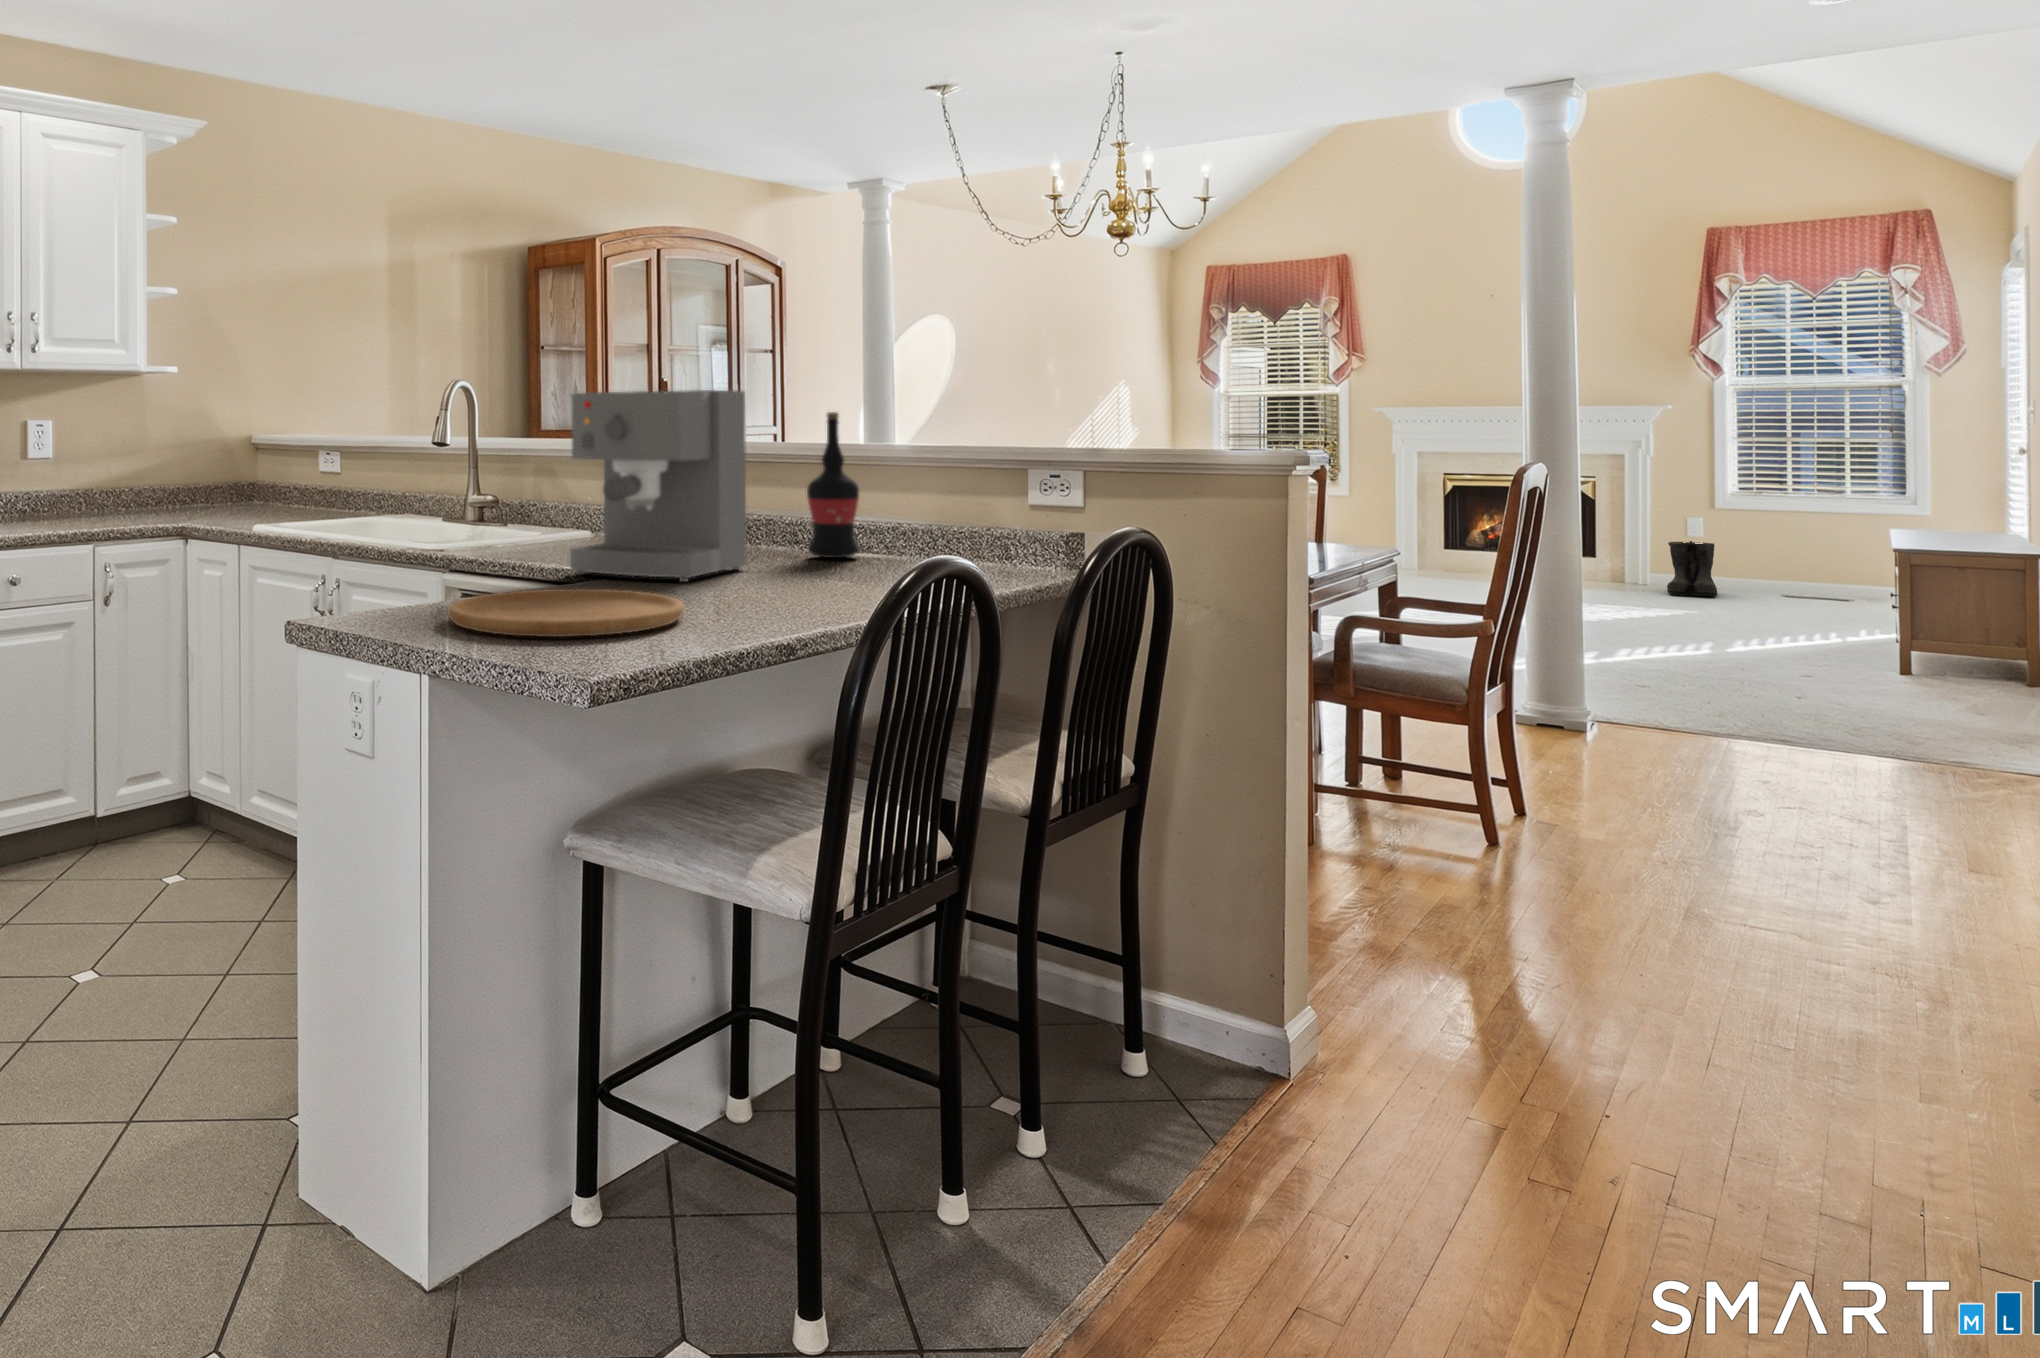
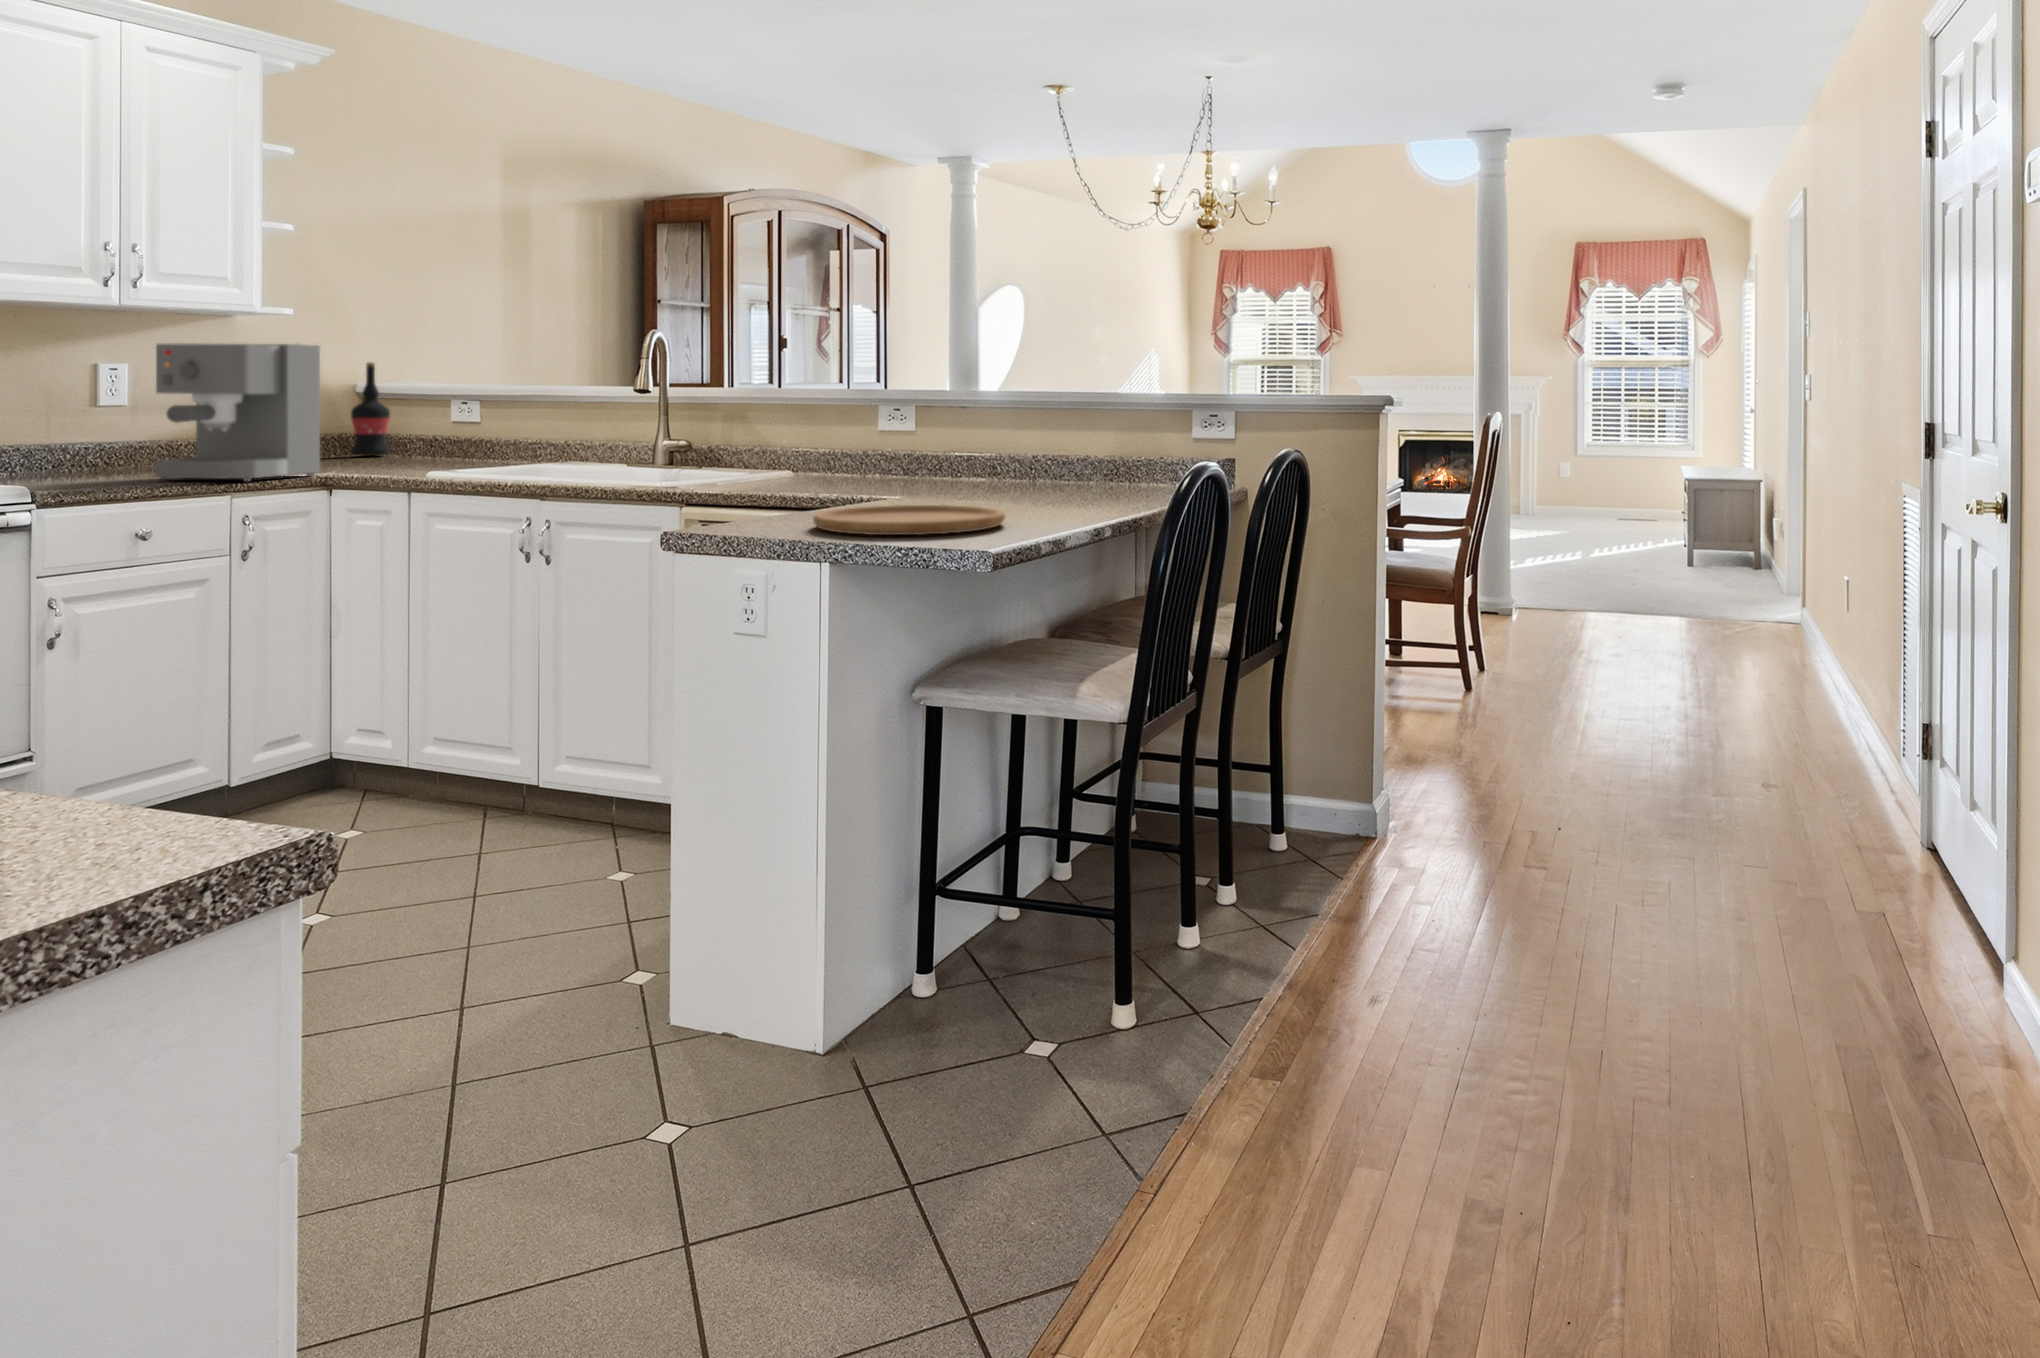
coffee maker: present [570,390,746,582] -> present [155,343,320,482]
wine bottle: present [807,412,860,558] -> present [351,363,390,456]
boots: present [1667,541,1718,596] -> none [1548,482,1580,523]

